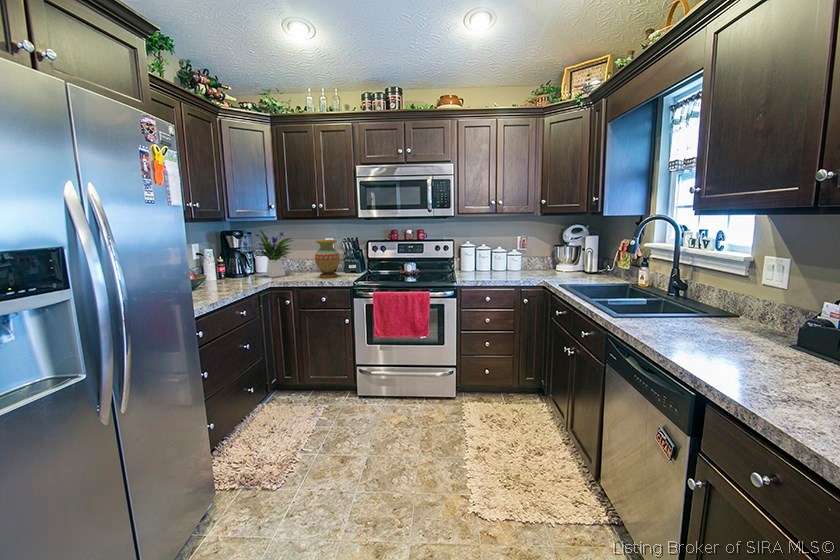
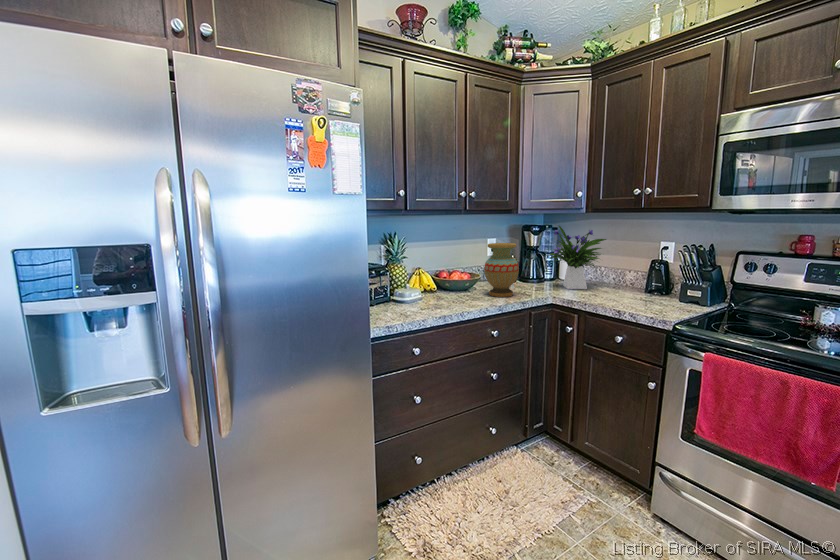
vase: present [315,240,340,278] -> present [484,243,519,297]

